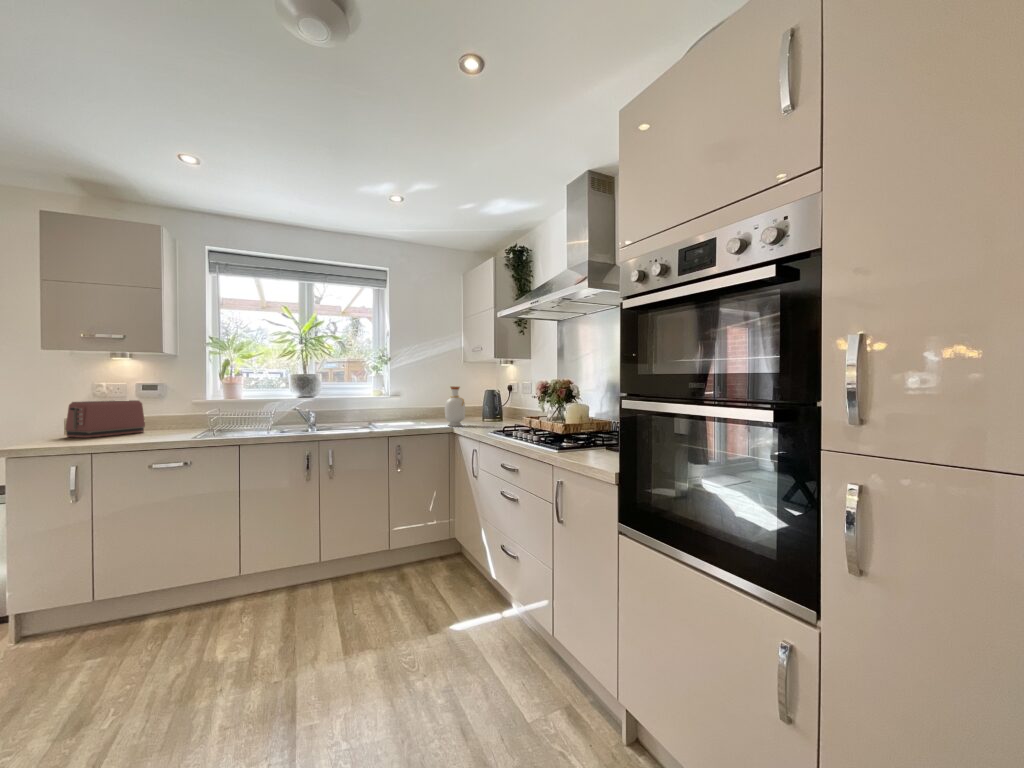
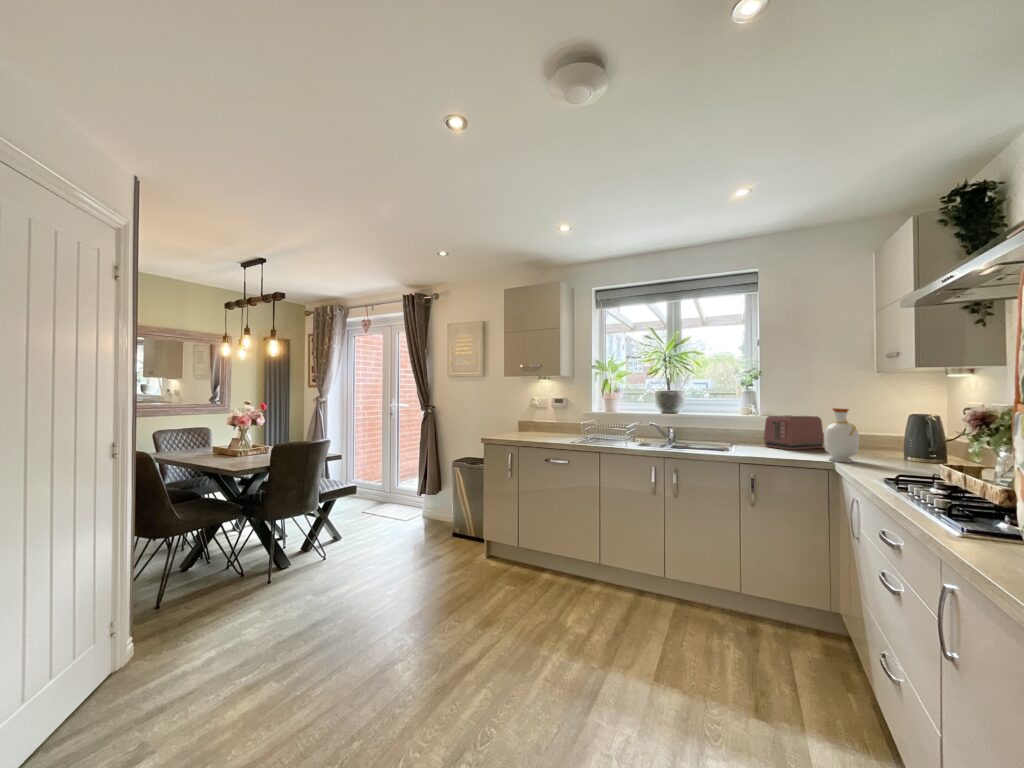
toaster: present [65,400,145,438] -> present [764,415,824,450]

